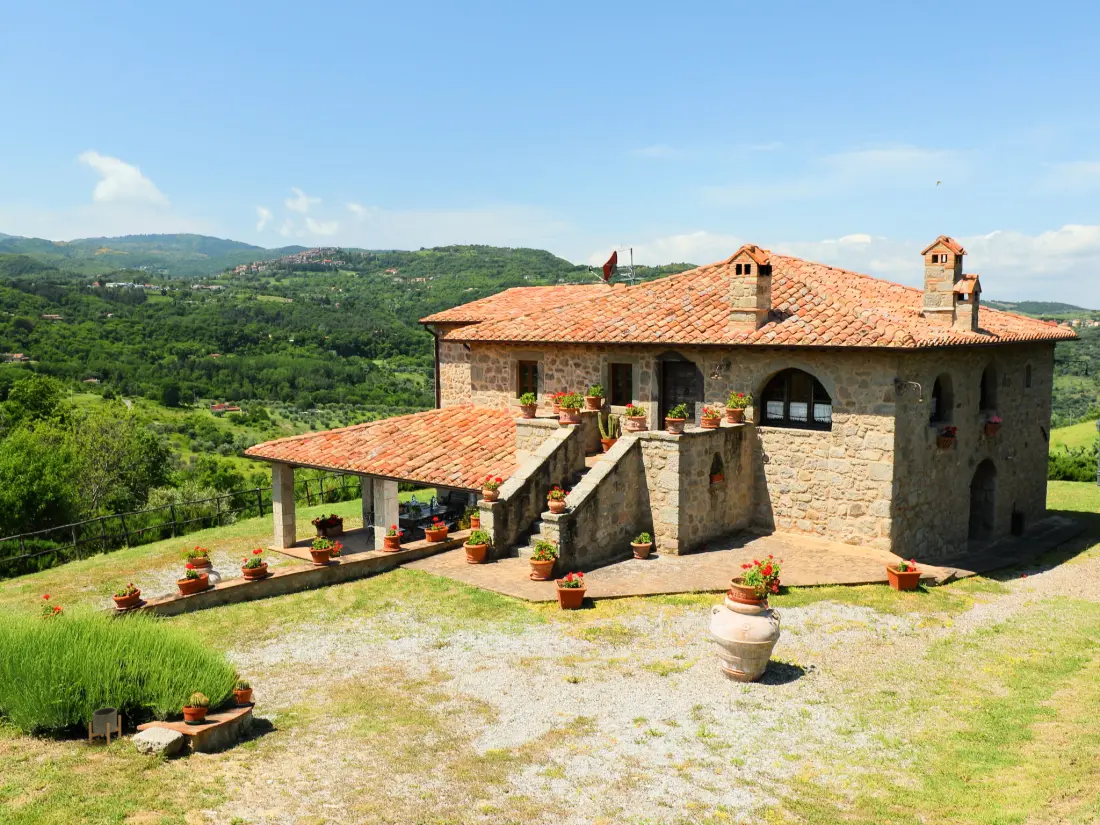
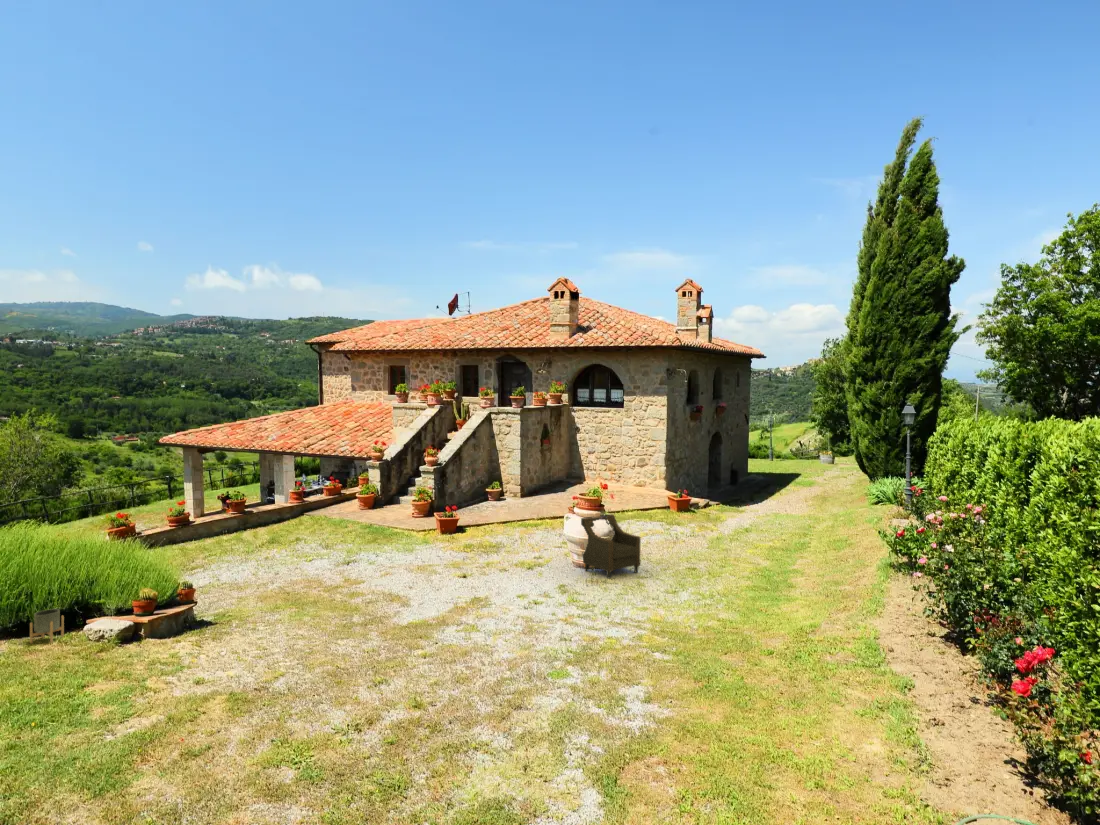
chair: none [731,614,814,709] -> present [581,514,641,578]

